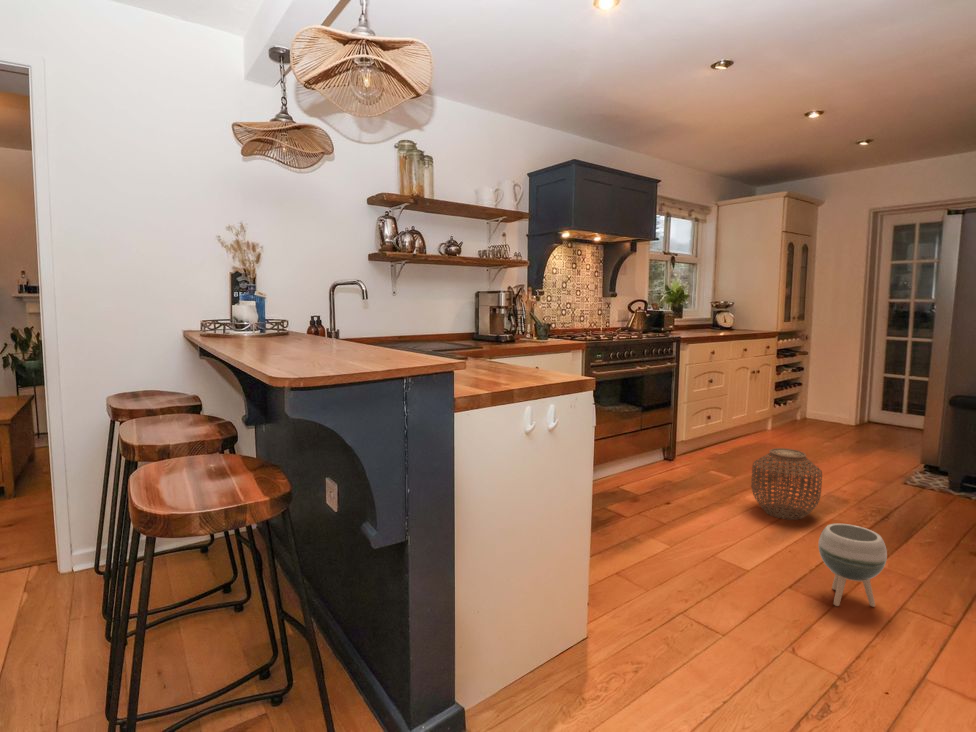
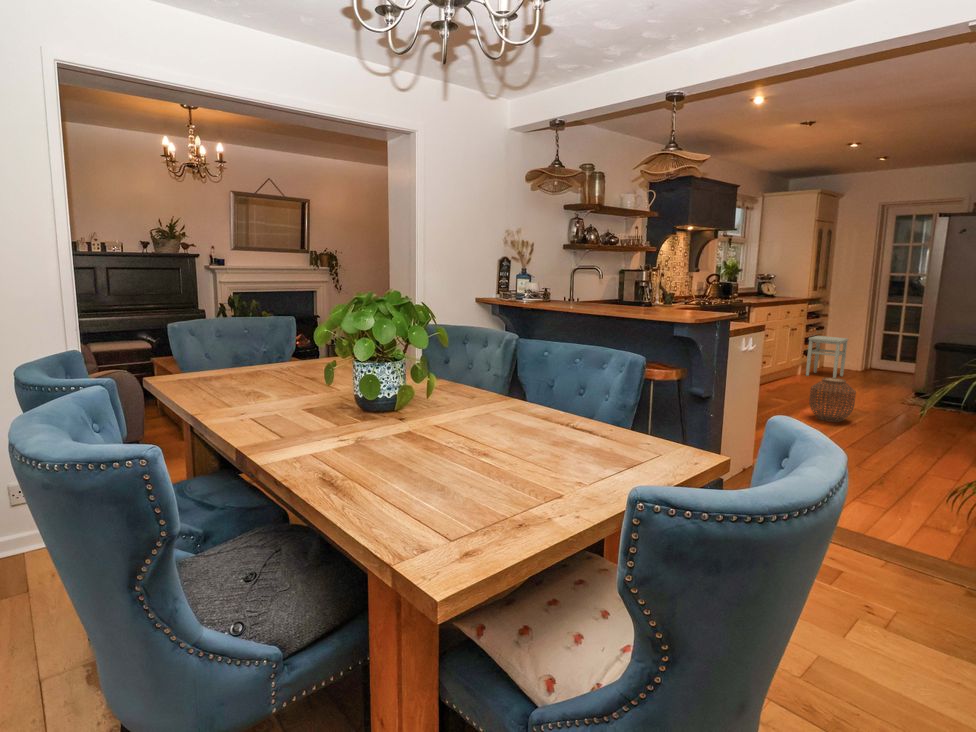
stool: none [777,379,833,438] -> present [806,336,848,378]
planter: present [818,523,887,607] -> none [863,411,900,454]

